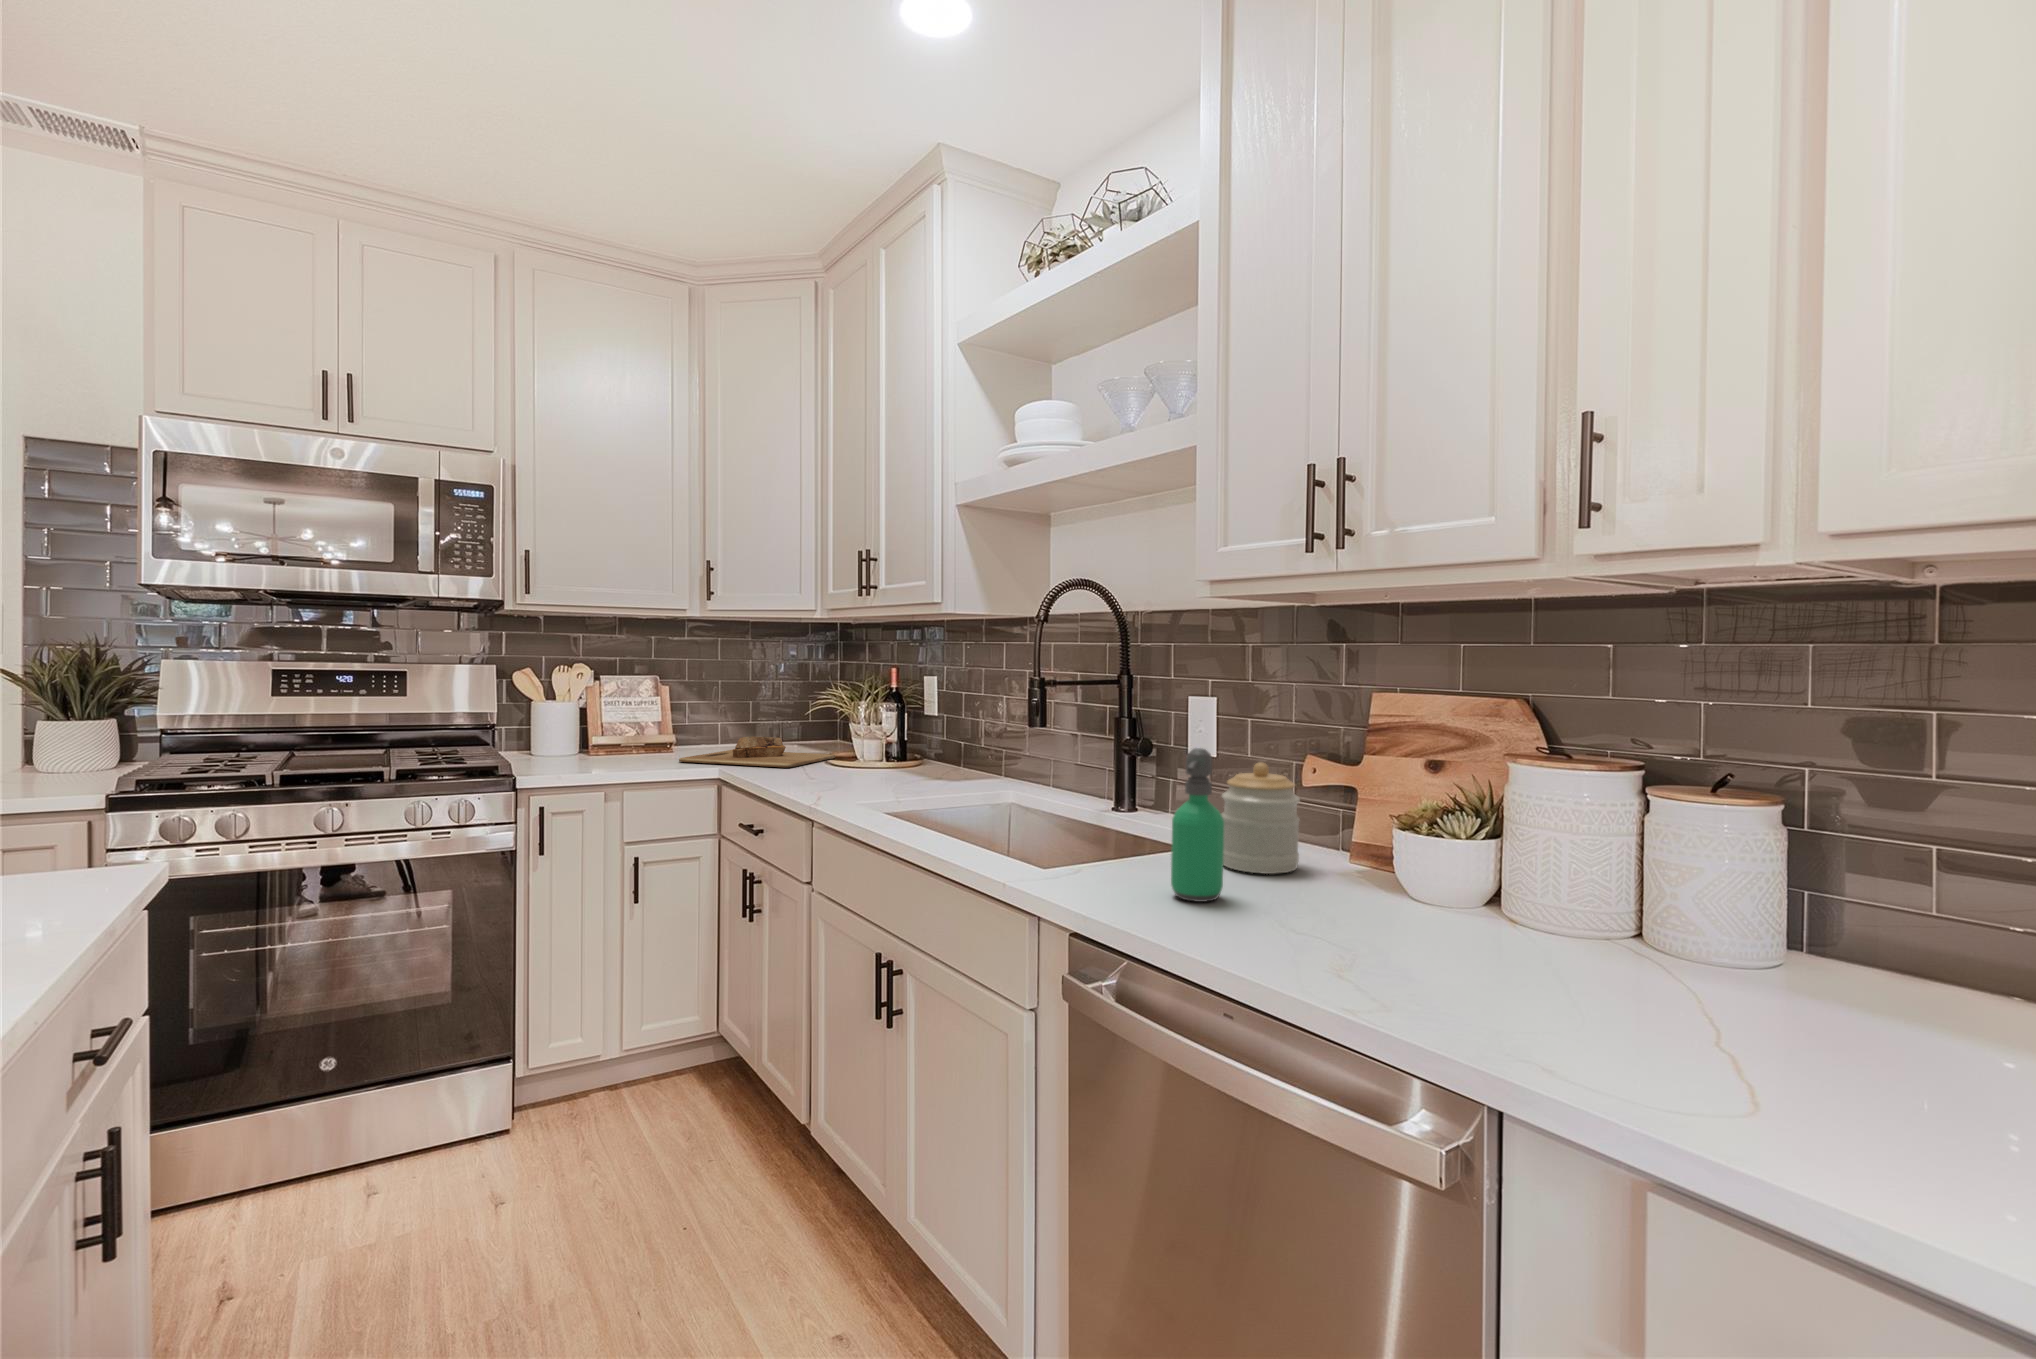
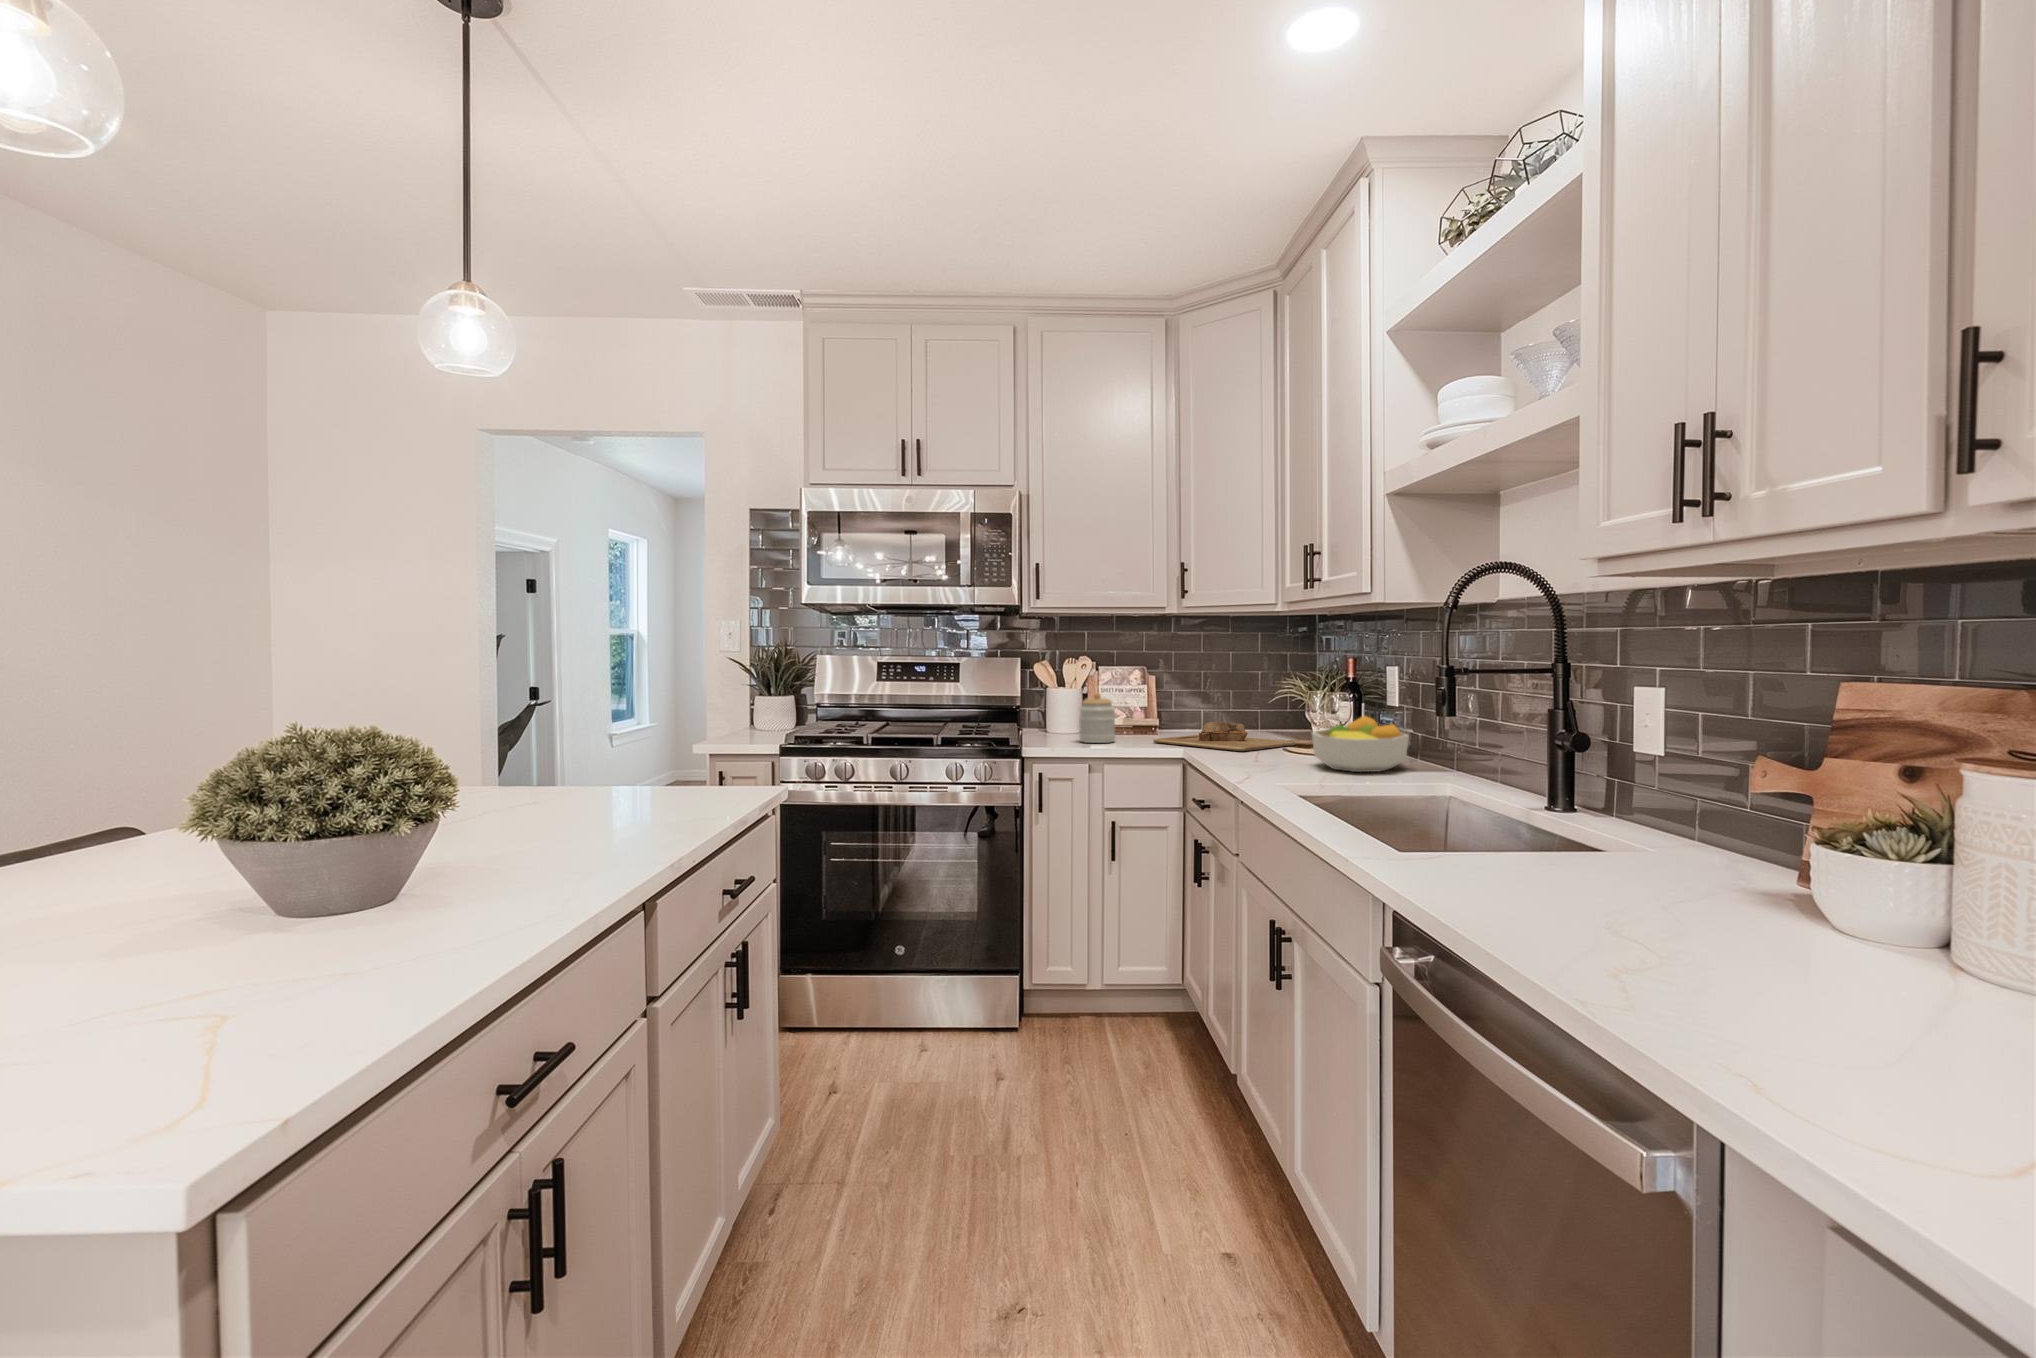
fruit bowl: none [872,726,966,784] -> present [1312,716,1409,772]
soap dispenser: present [1171,748,1224,902] -> none [1503,738,1565,898]
jar: present [1221,762,1300,874] -> present [1079,692,1116,743]

